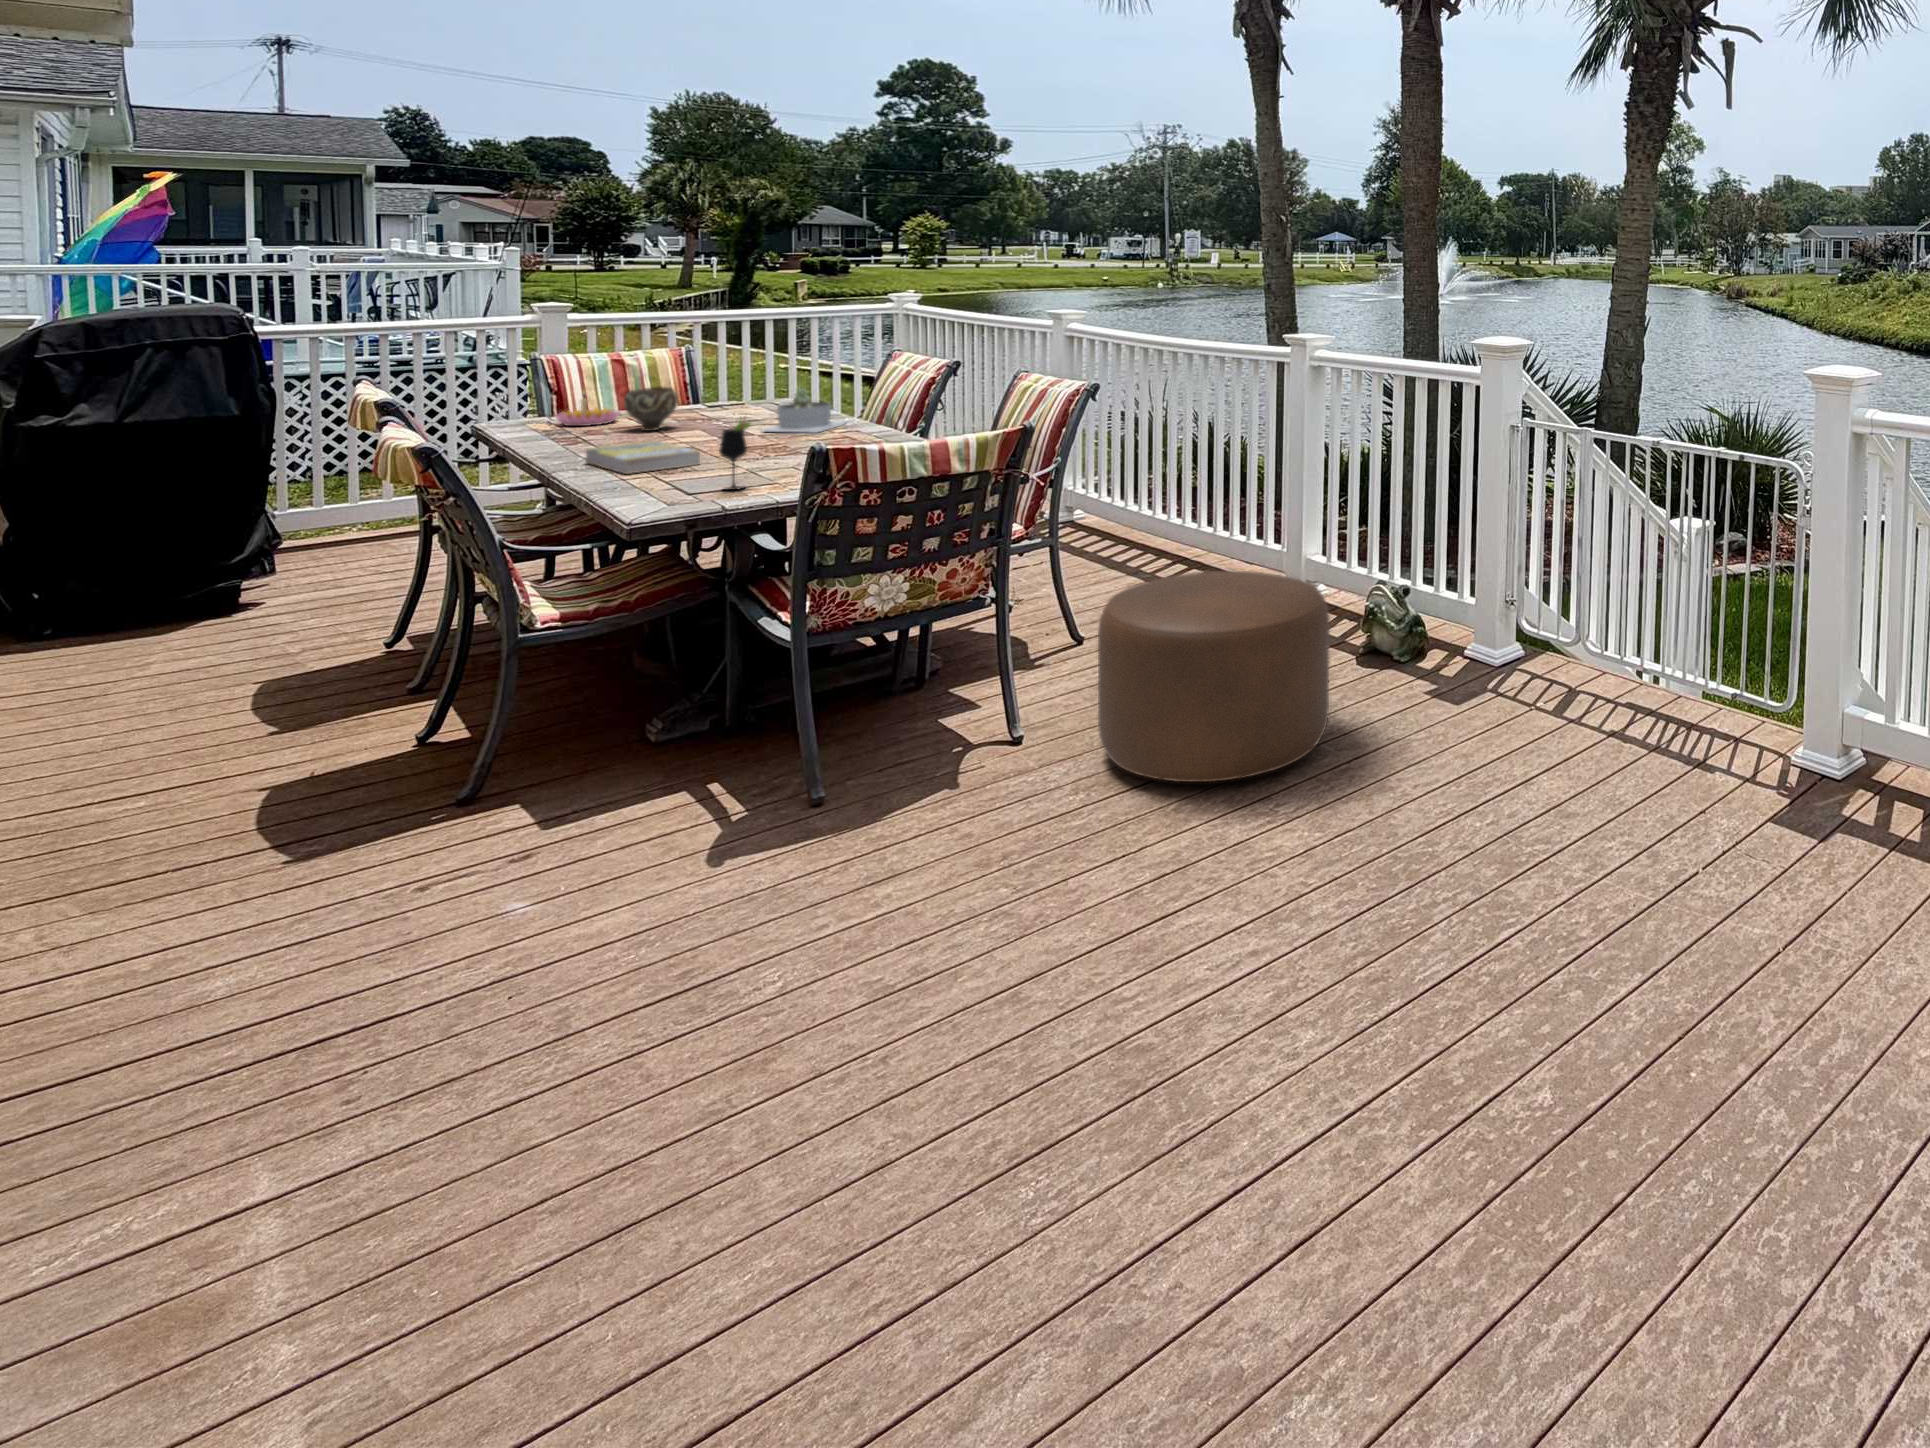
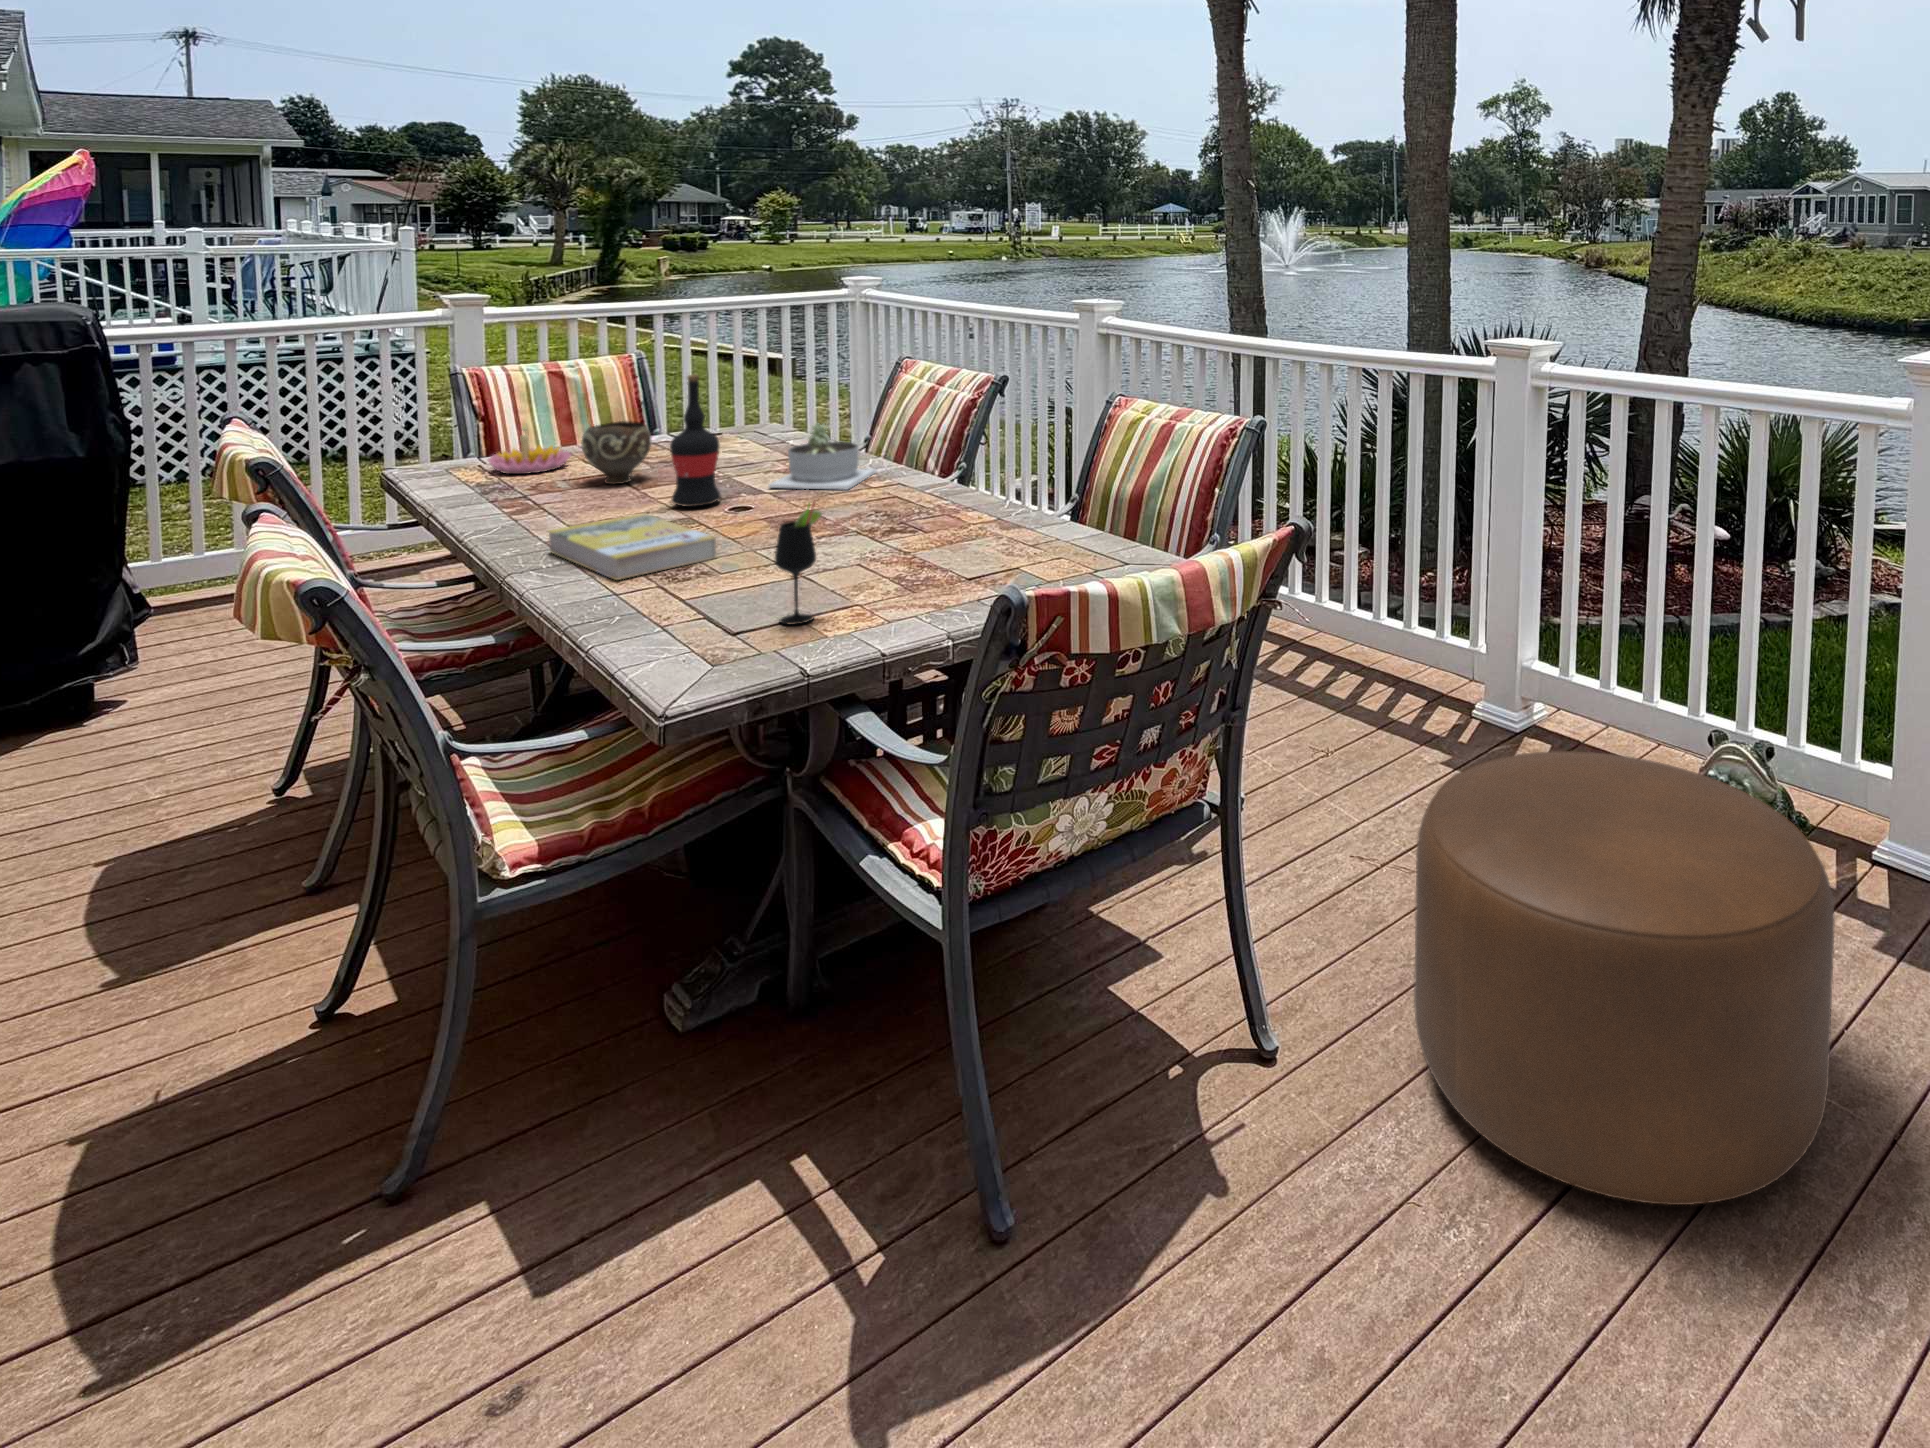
wine bottle: none [683,350,721,441] -> present [670,374,721,507]

